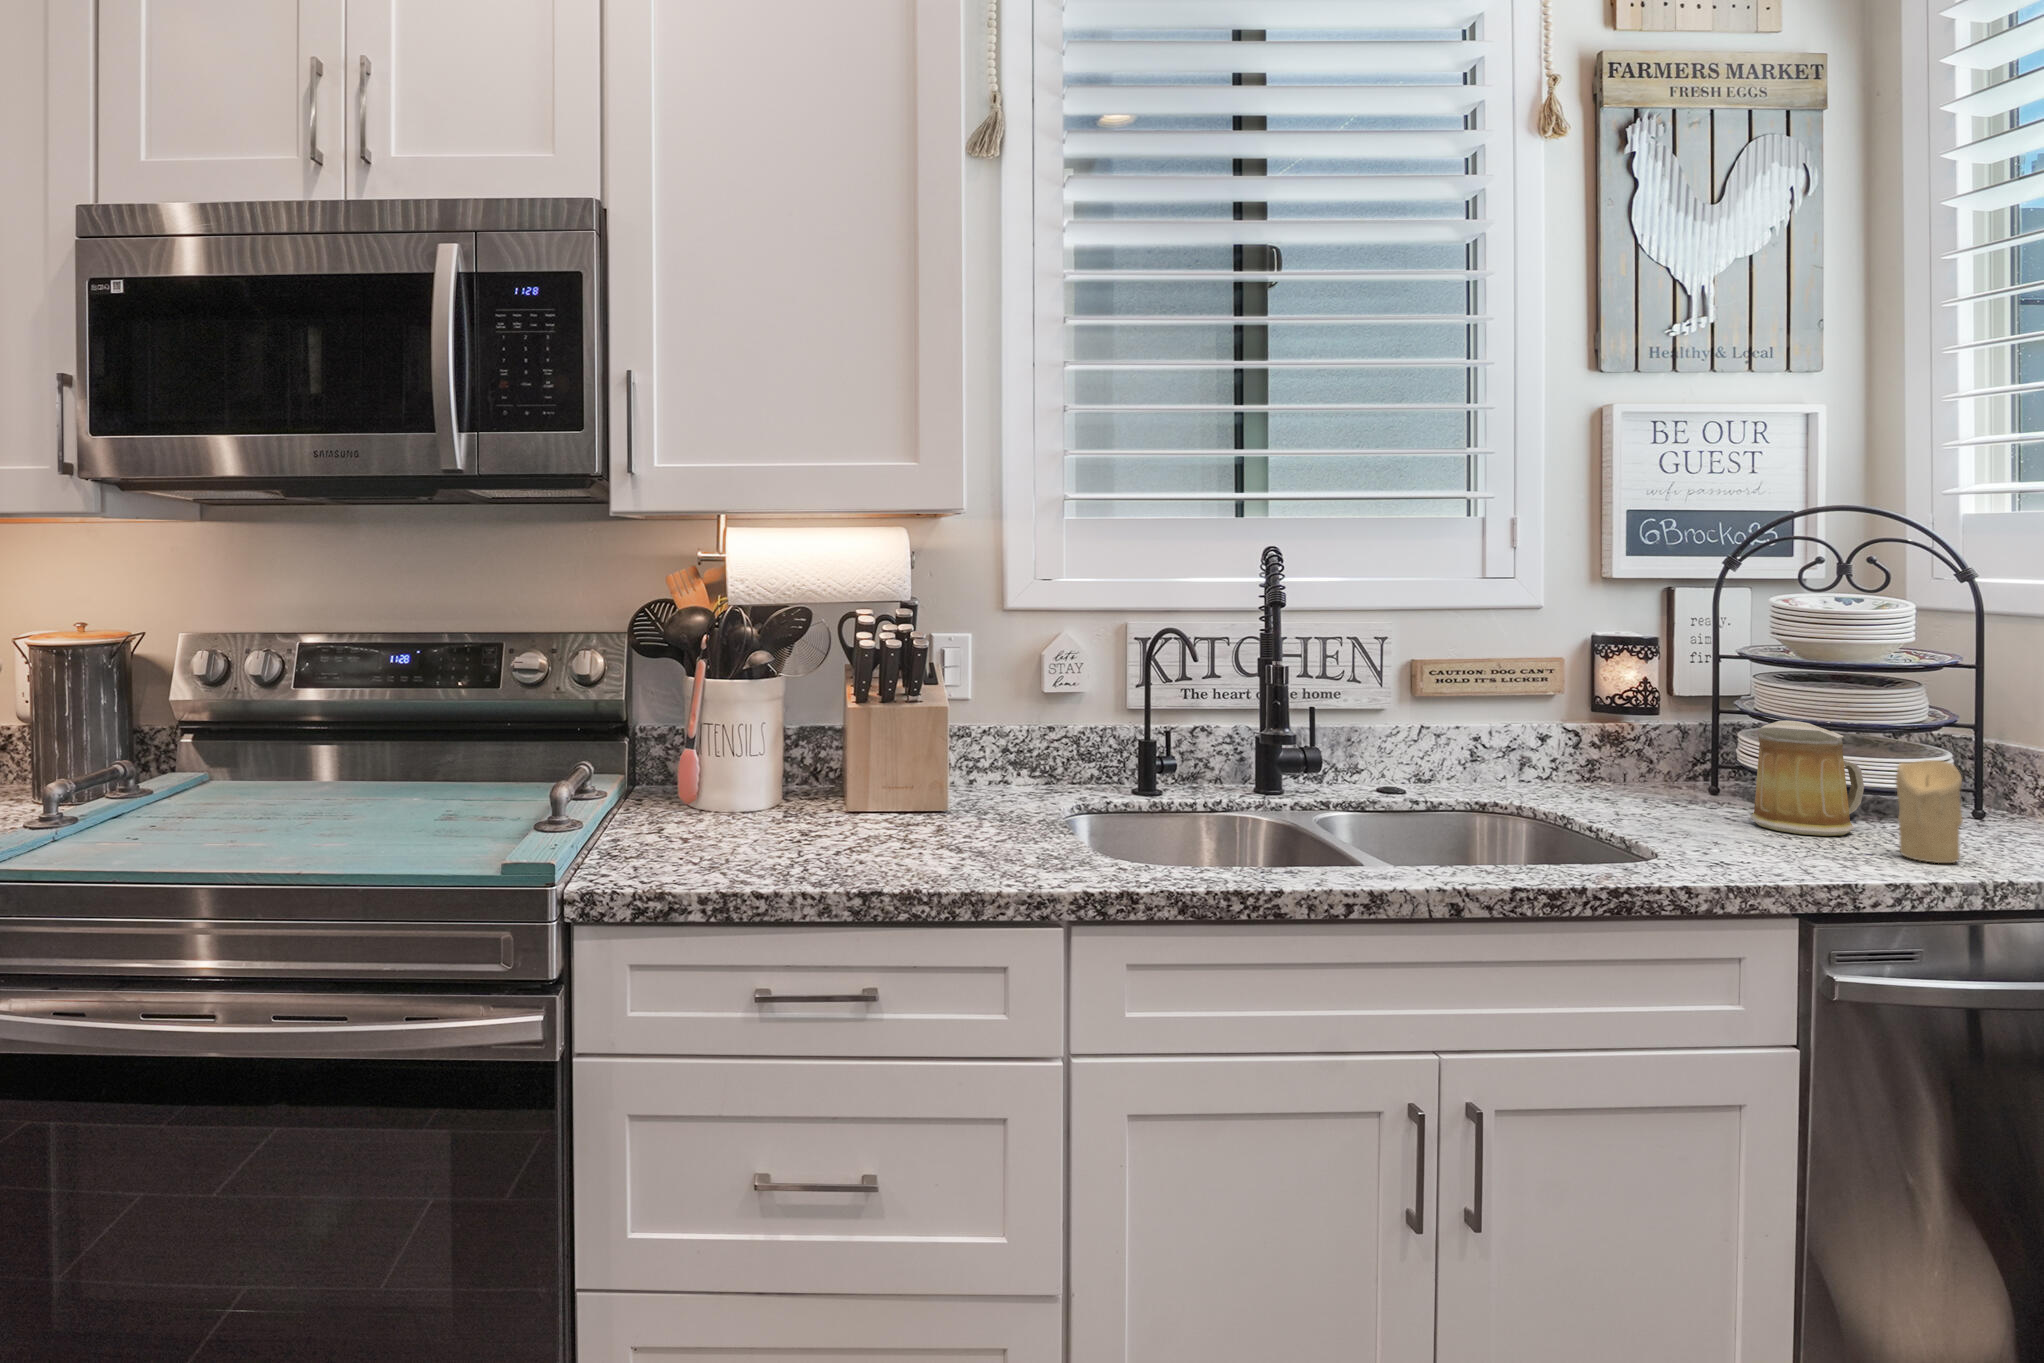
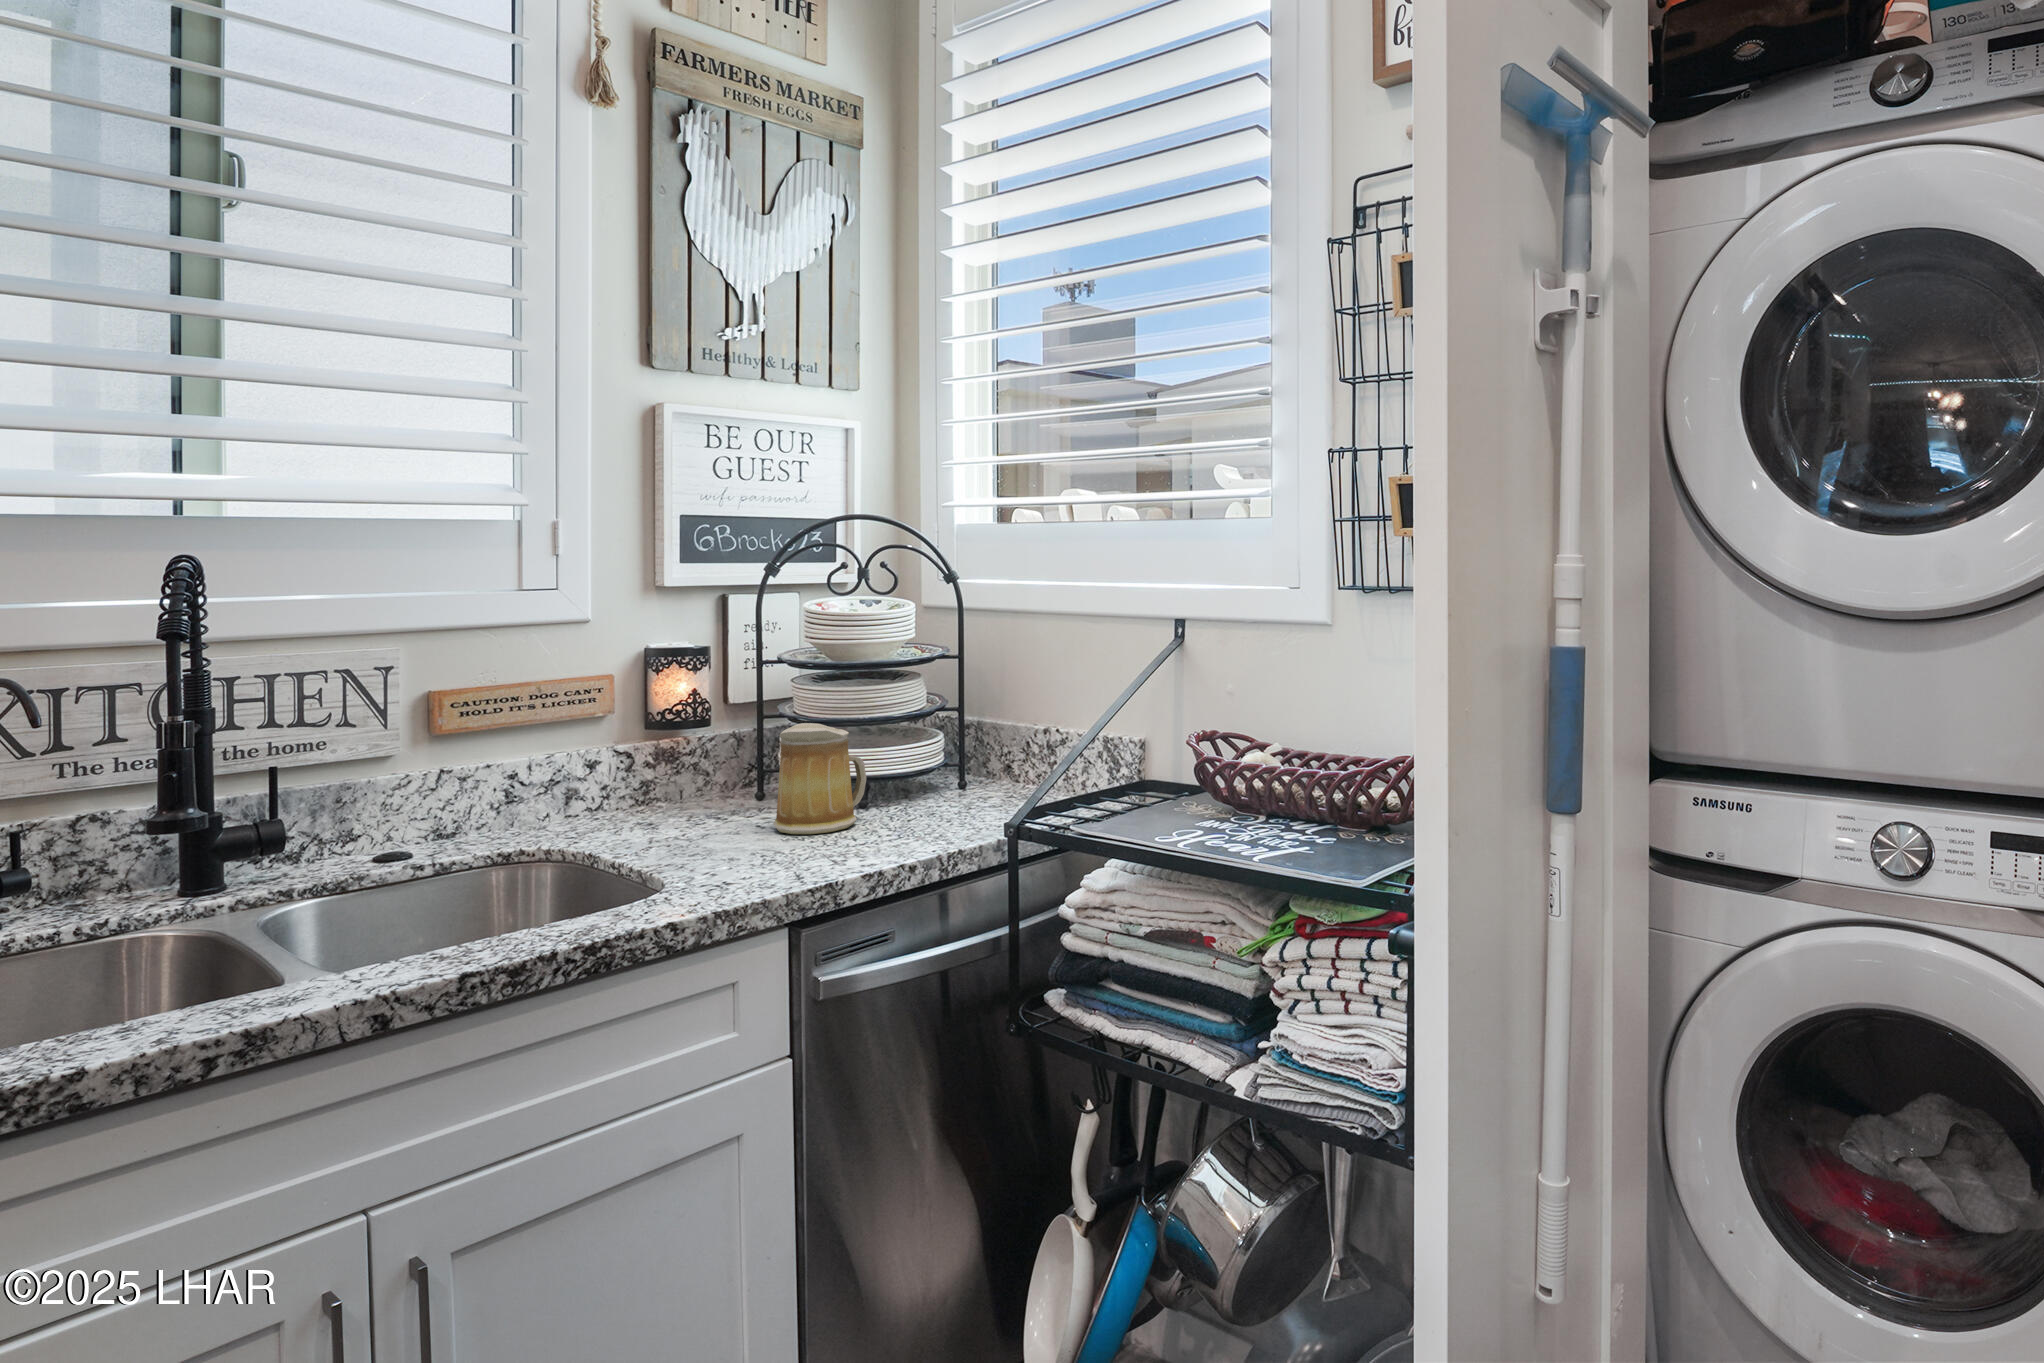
candle: present [1896,760,1963,863] -> none [879,747,928,844]

